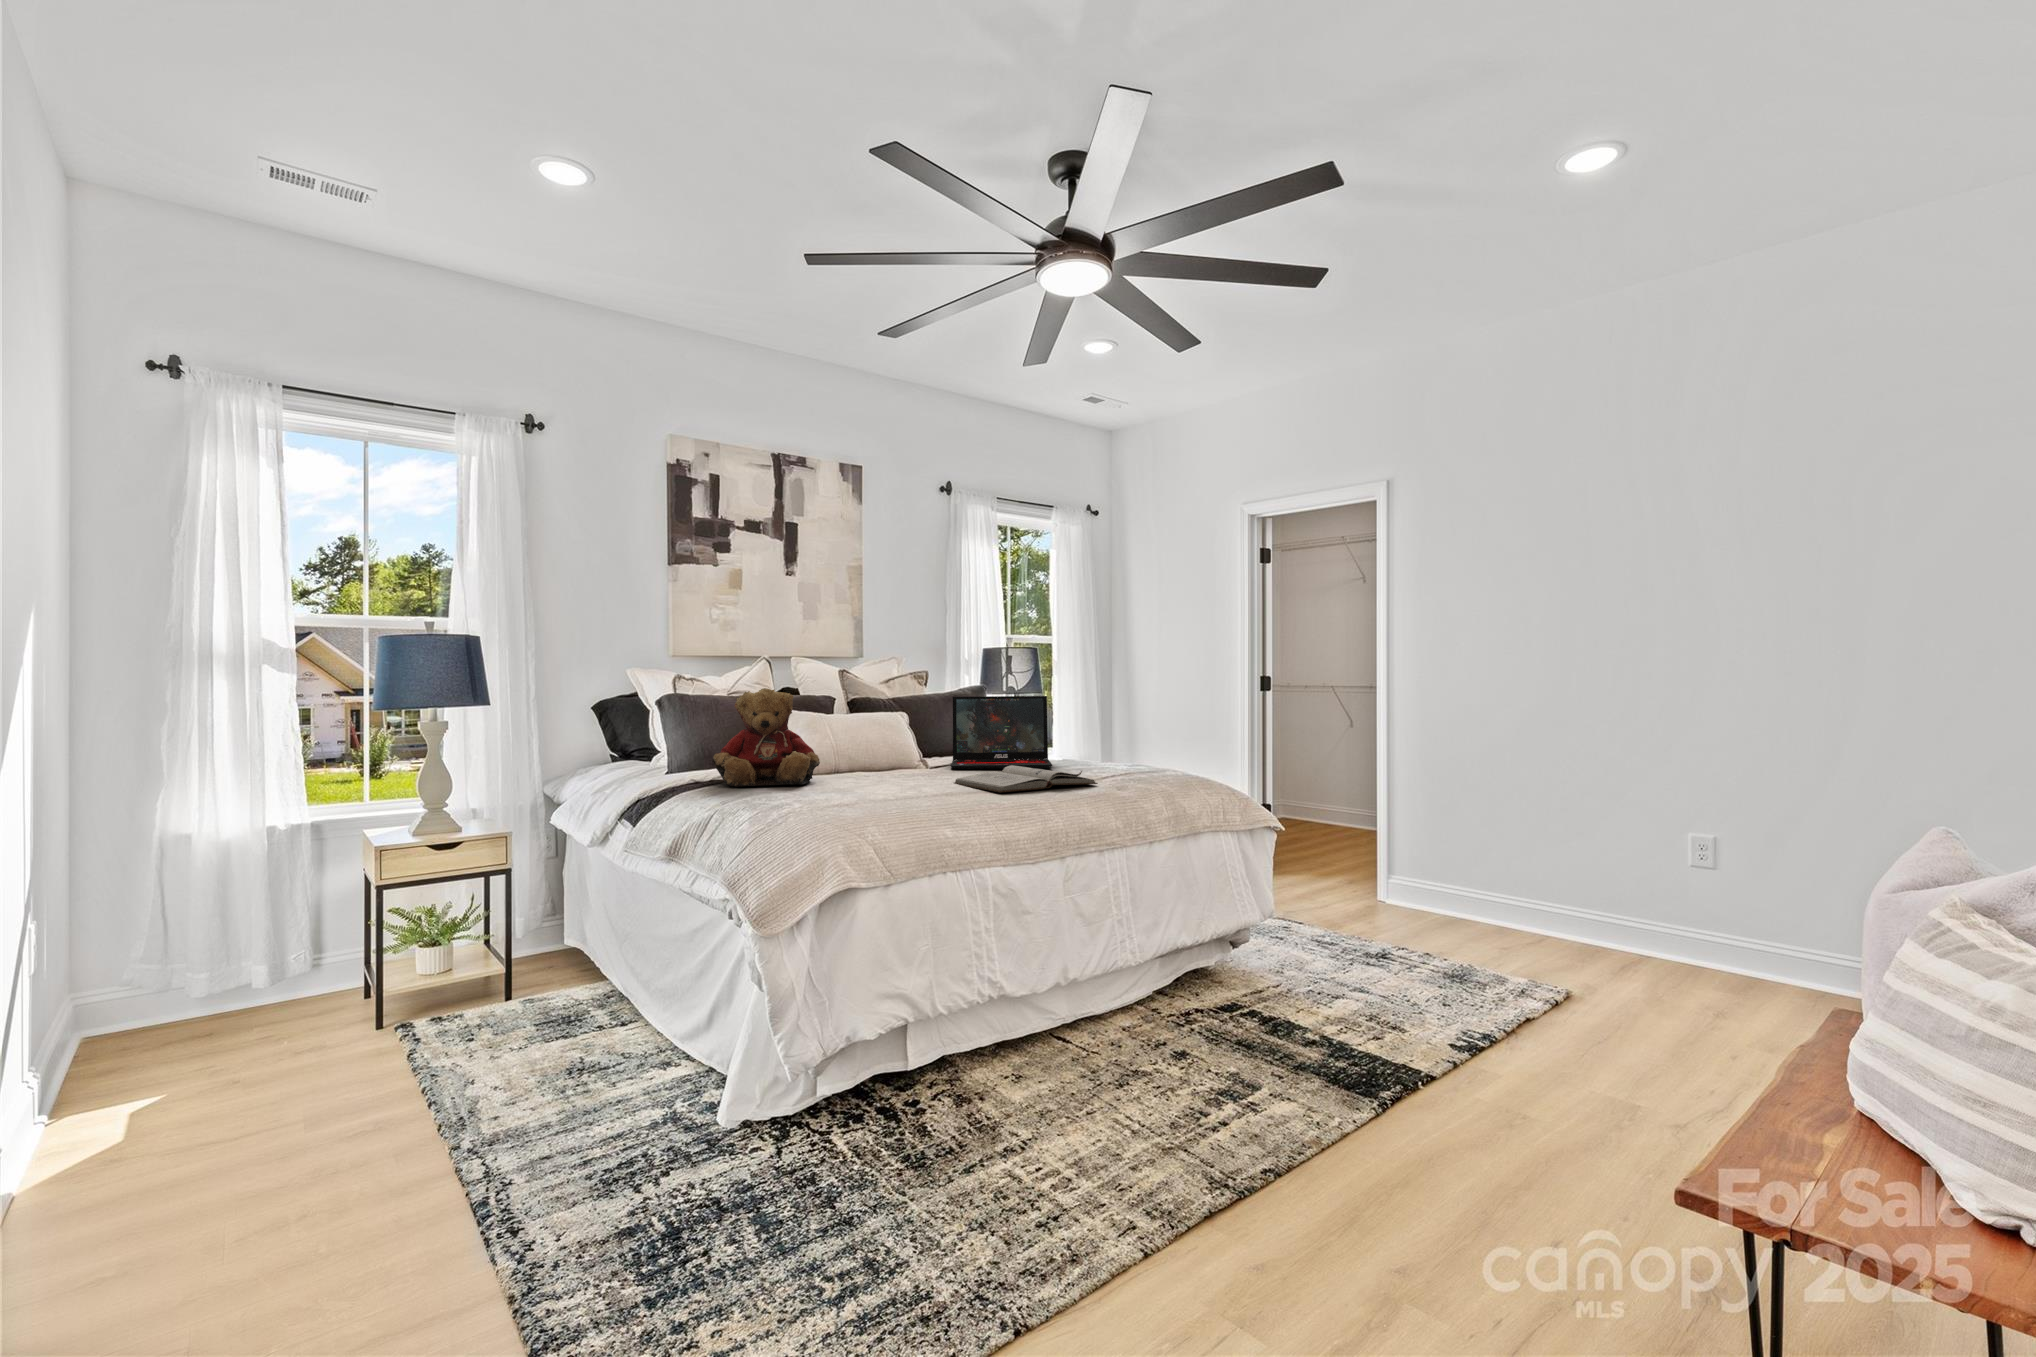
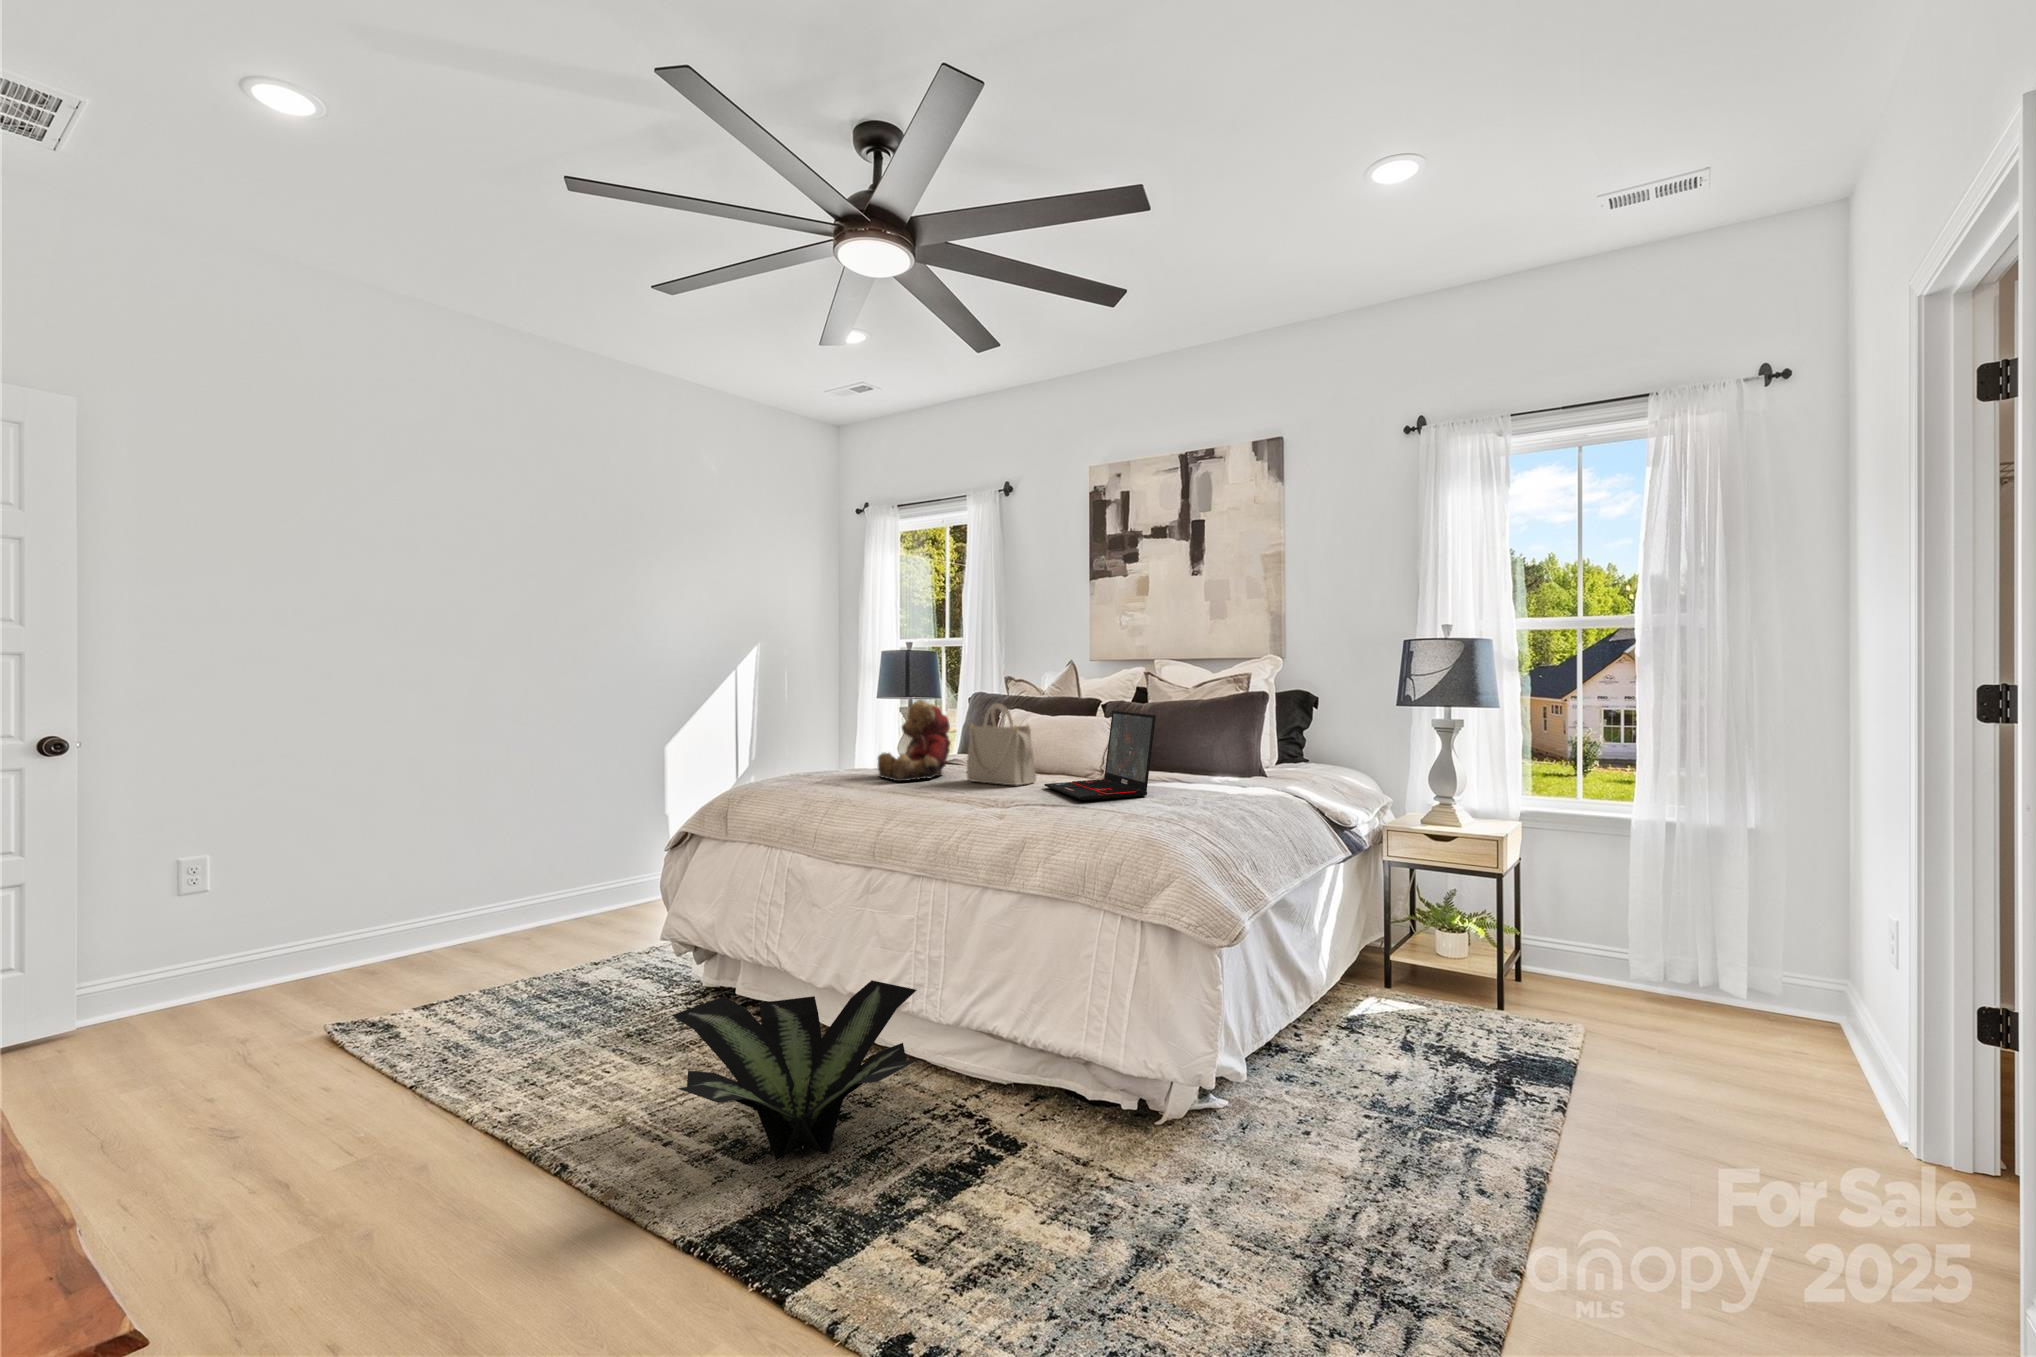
handbag: none [847,690,926,775] -> present [967,703,1036,785]
book: present [955,765,1098,792] -> none [883,790,1033,821]
potted plant: none [1111,930,1355,1078] -> present [672,980,917,1161]

